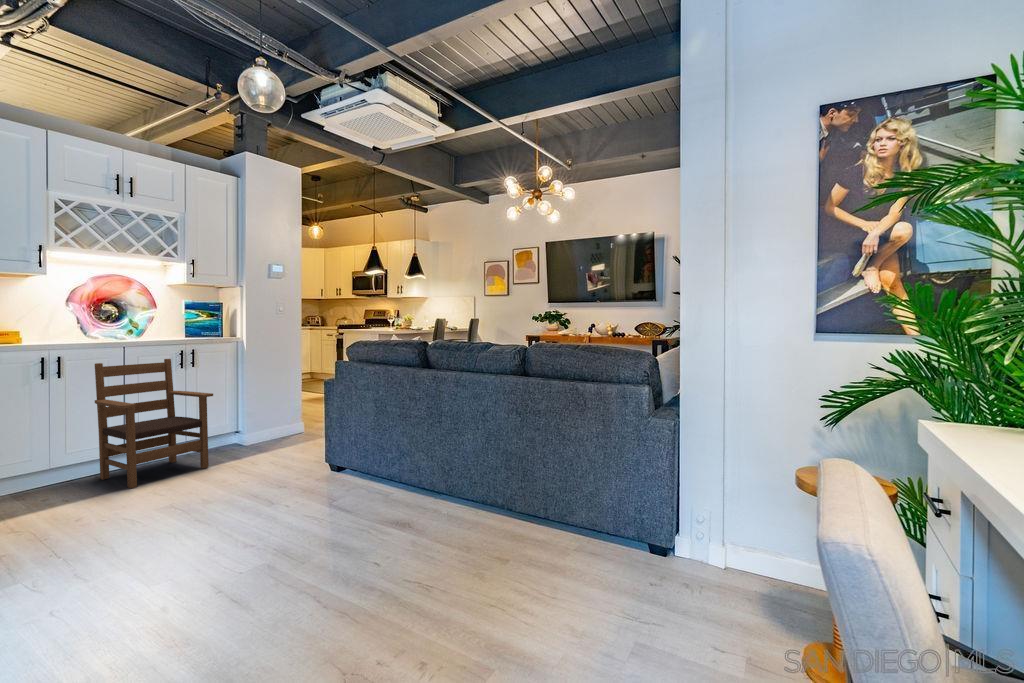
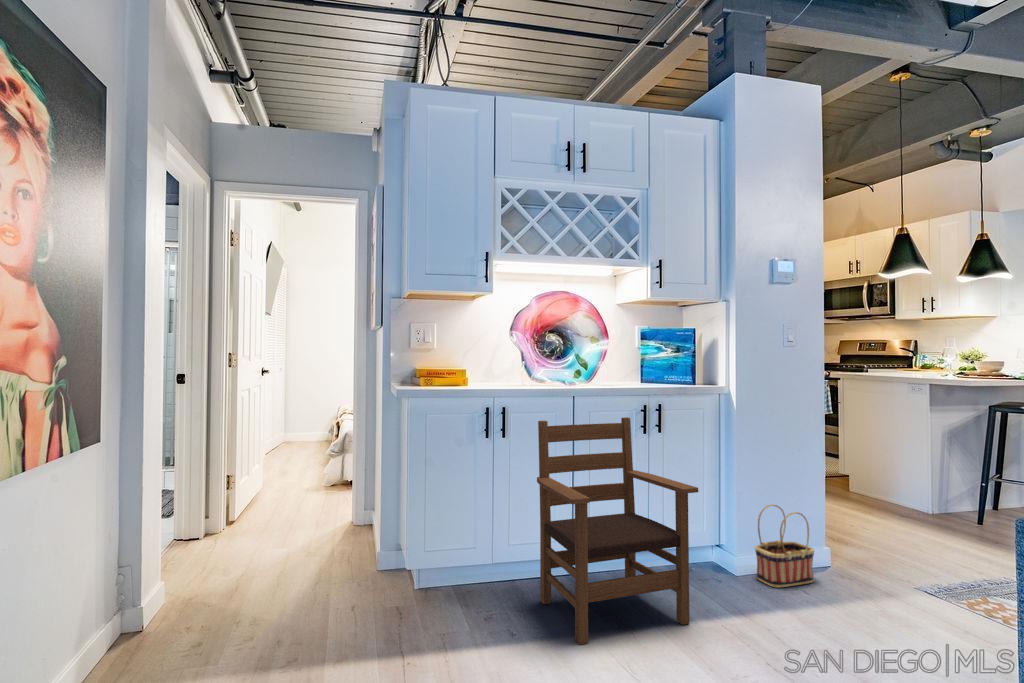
basket: none [258,403,292,445] -> present [755,505,814,587]

